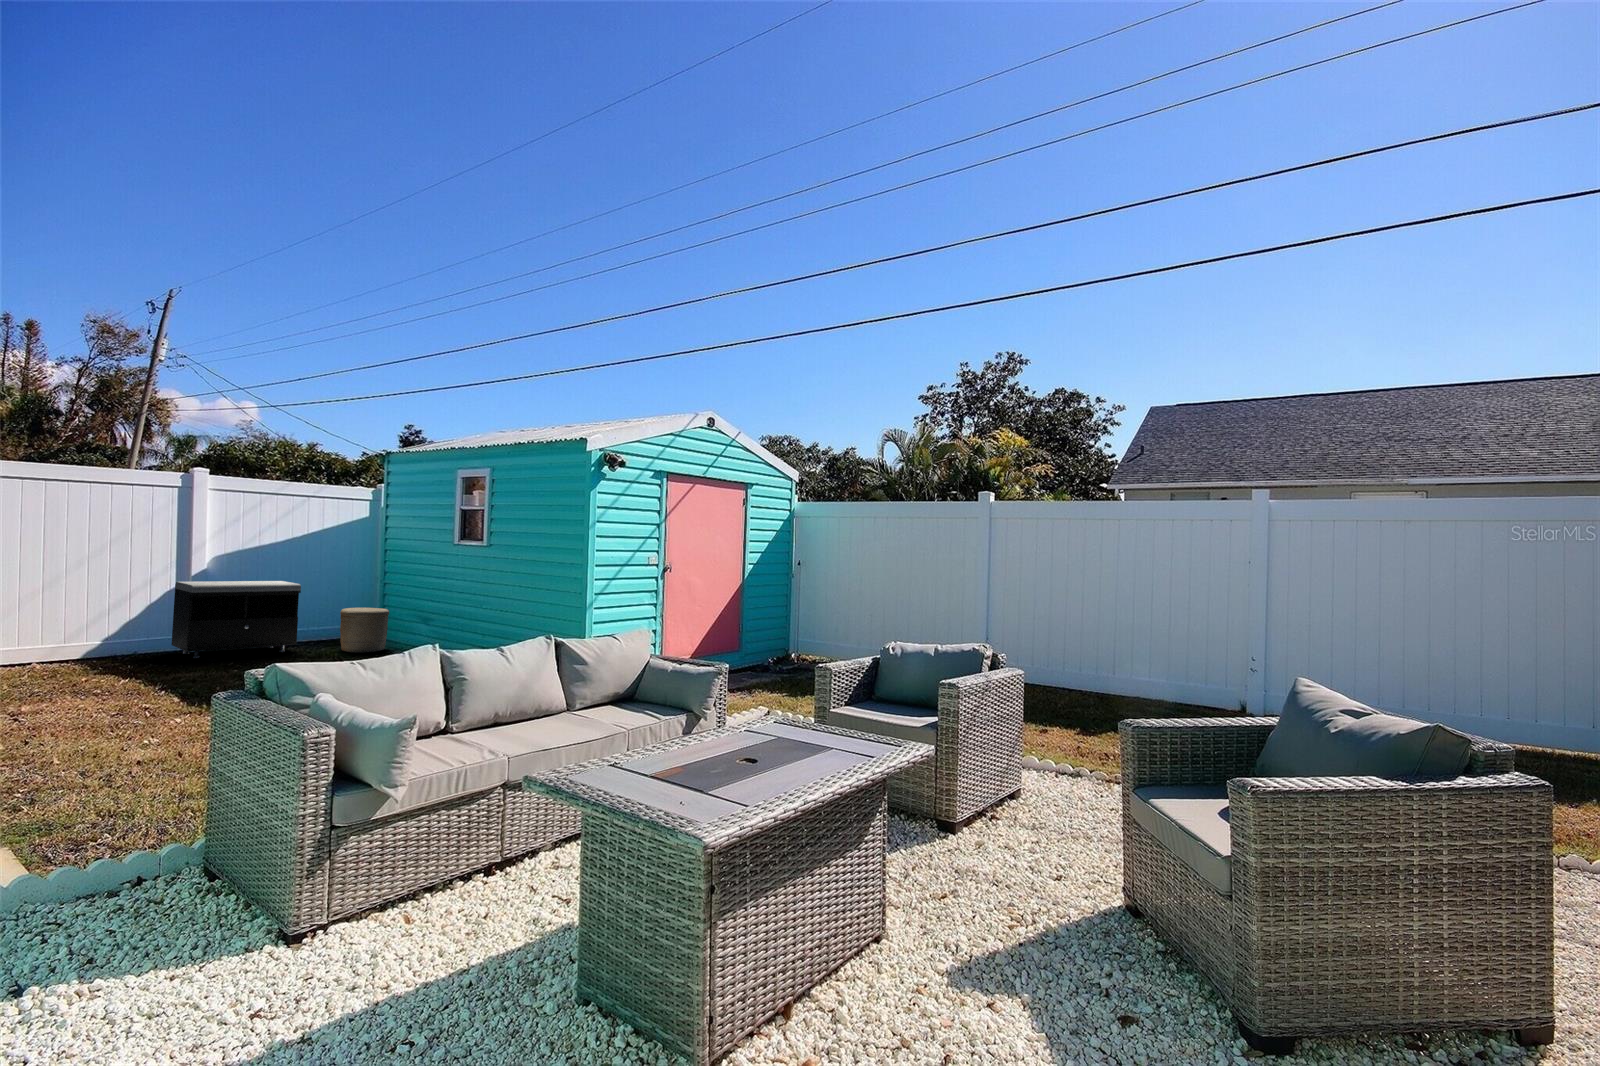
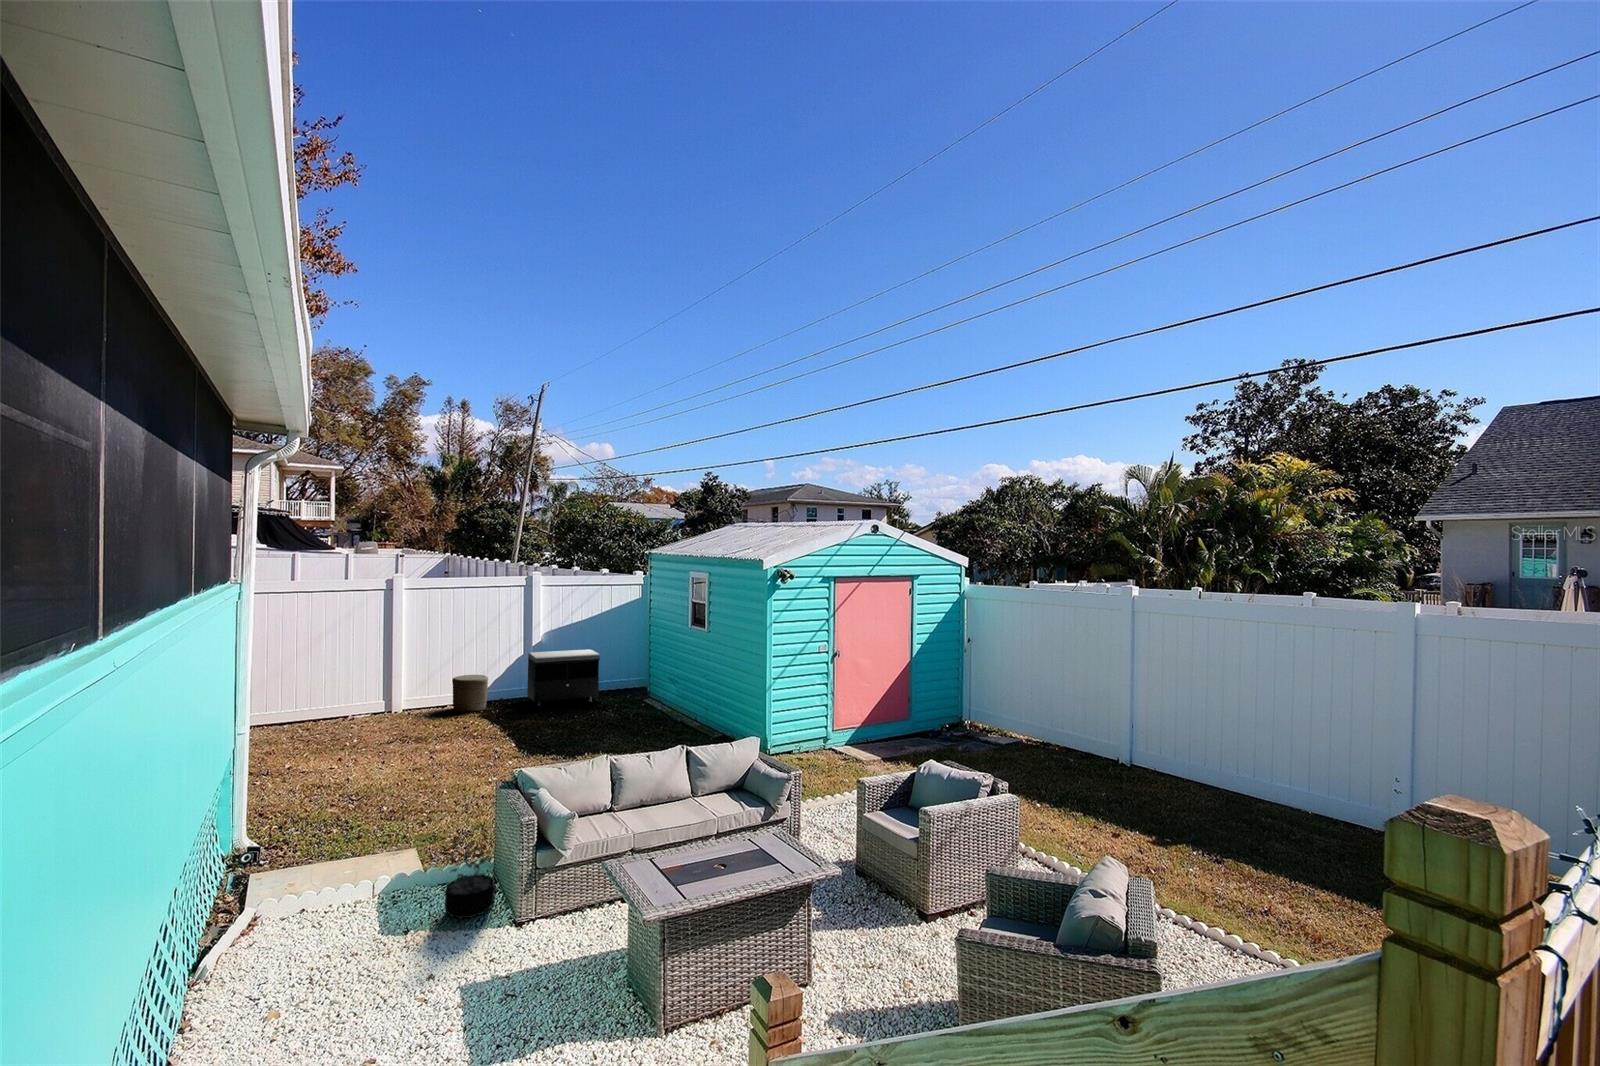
woven basket: present [340,608,389,653] -> present [452,675,488,712]
decorative plant: none [105,762,227,950] -> present [444,824,495,918]

